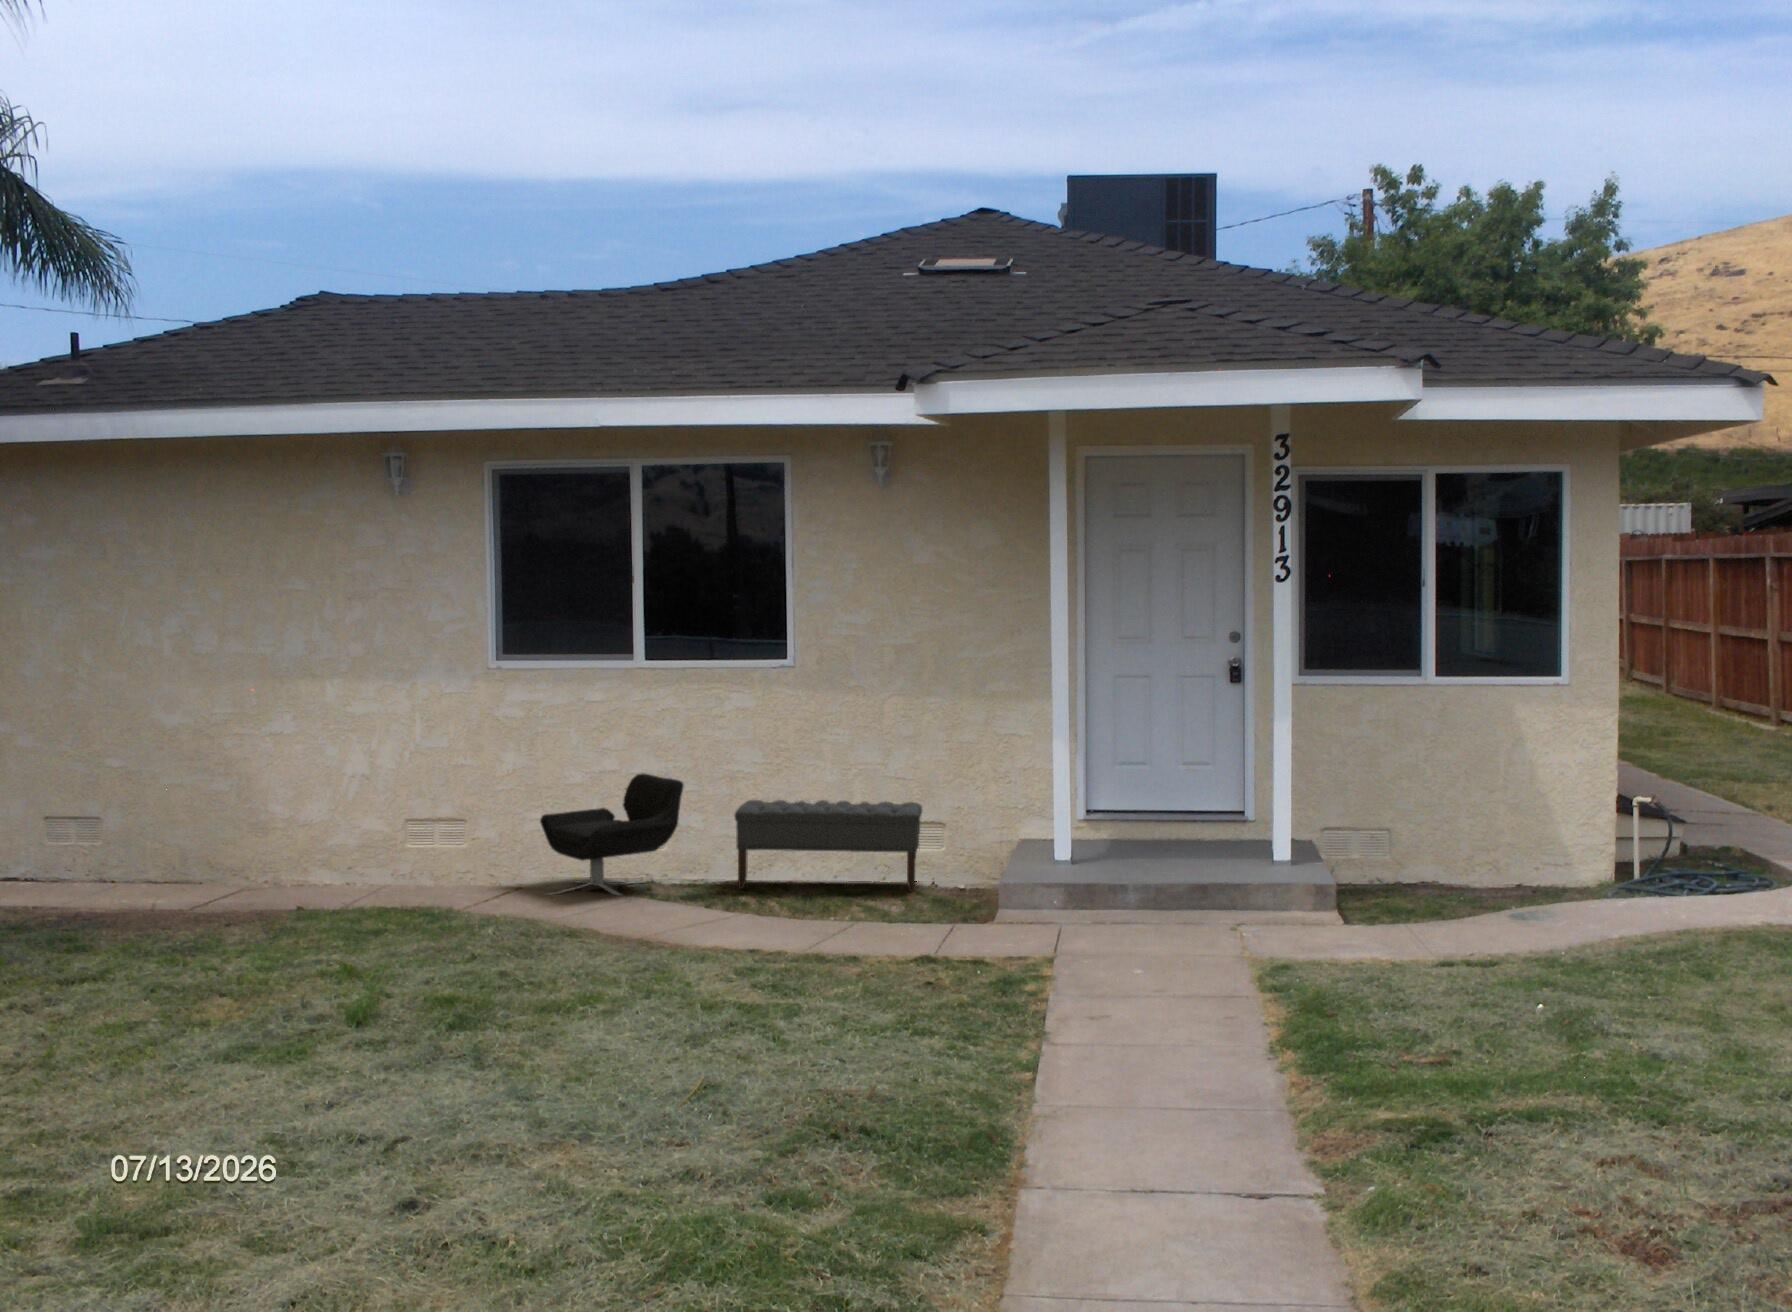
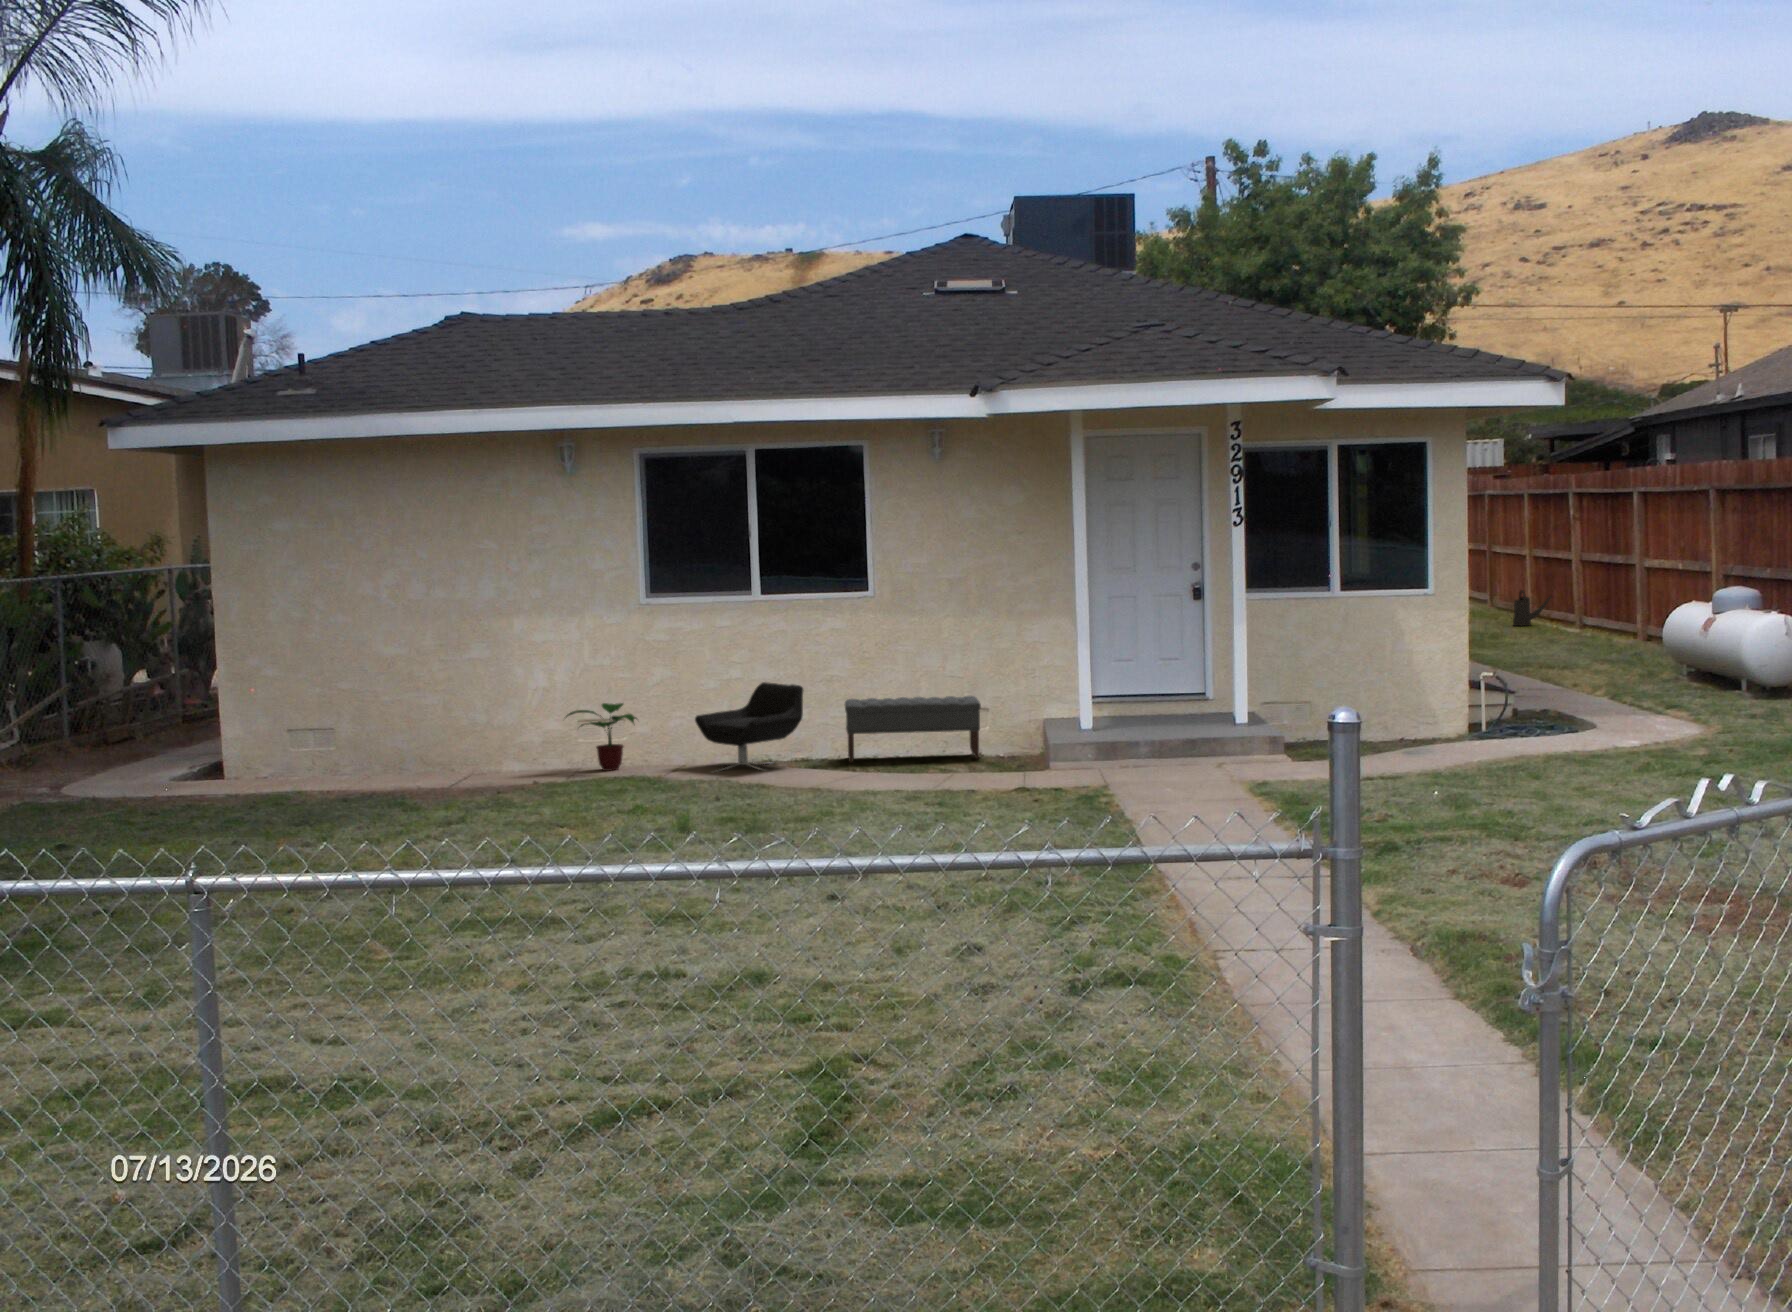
watering can: none [1685,672,1741,715] -> present [1513,590,1552,626]
potted plant: none [369,792,475,884] -> present [566,703,637,771]

